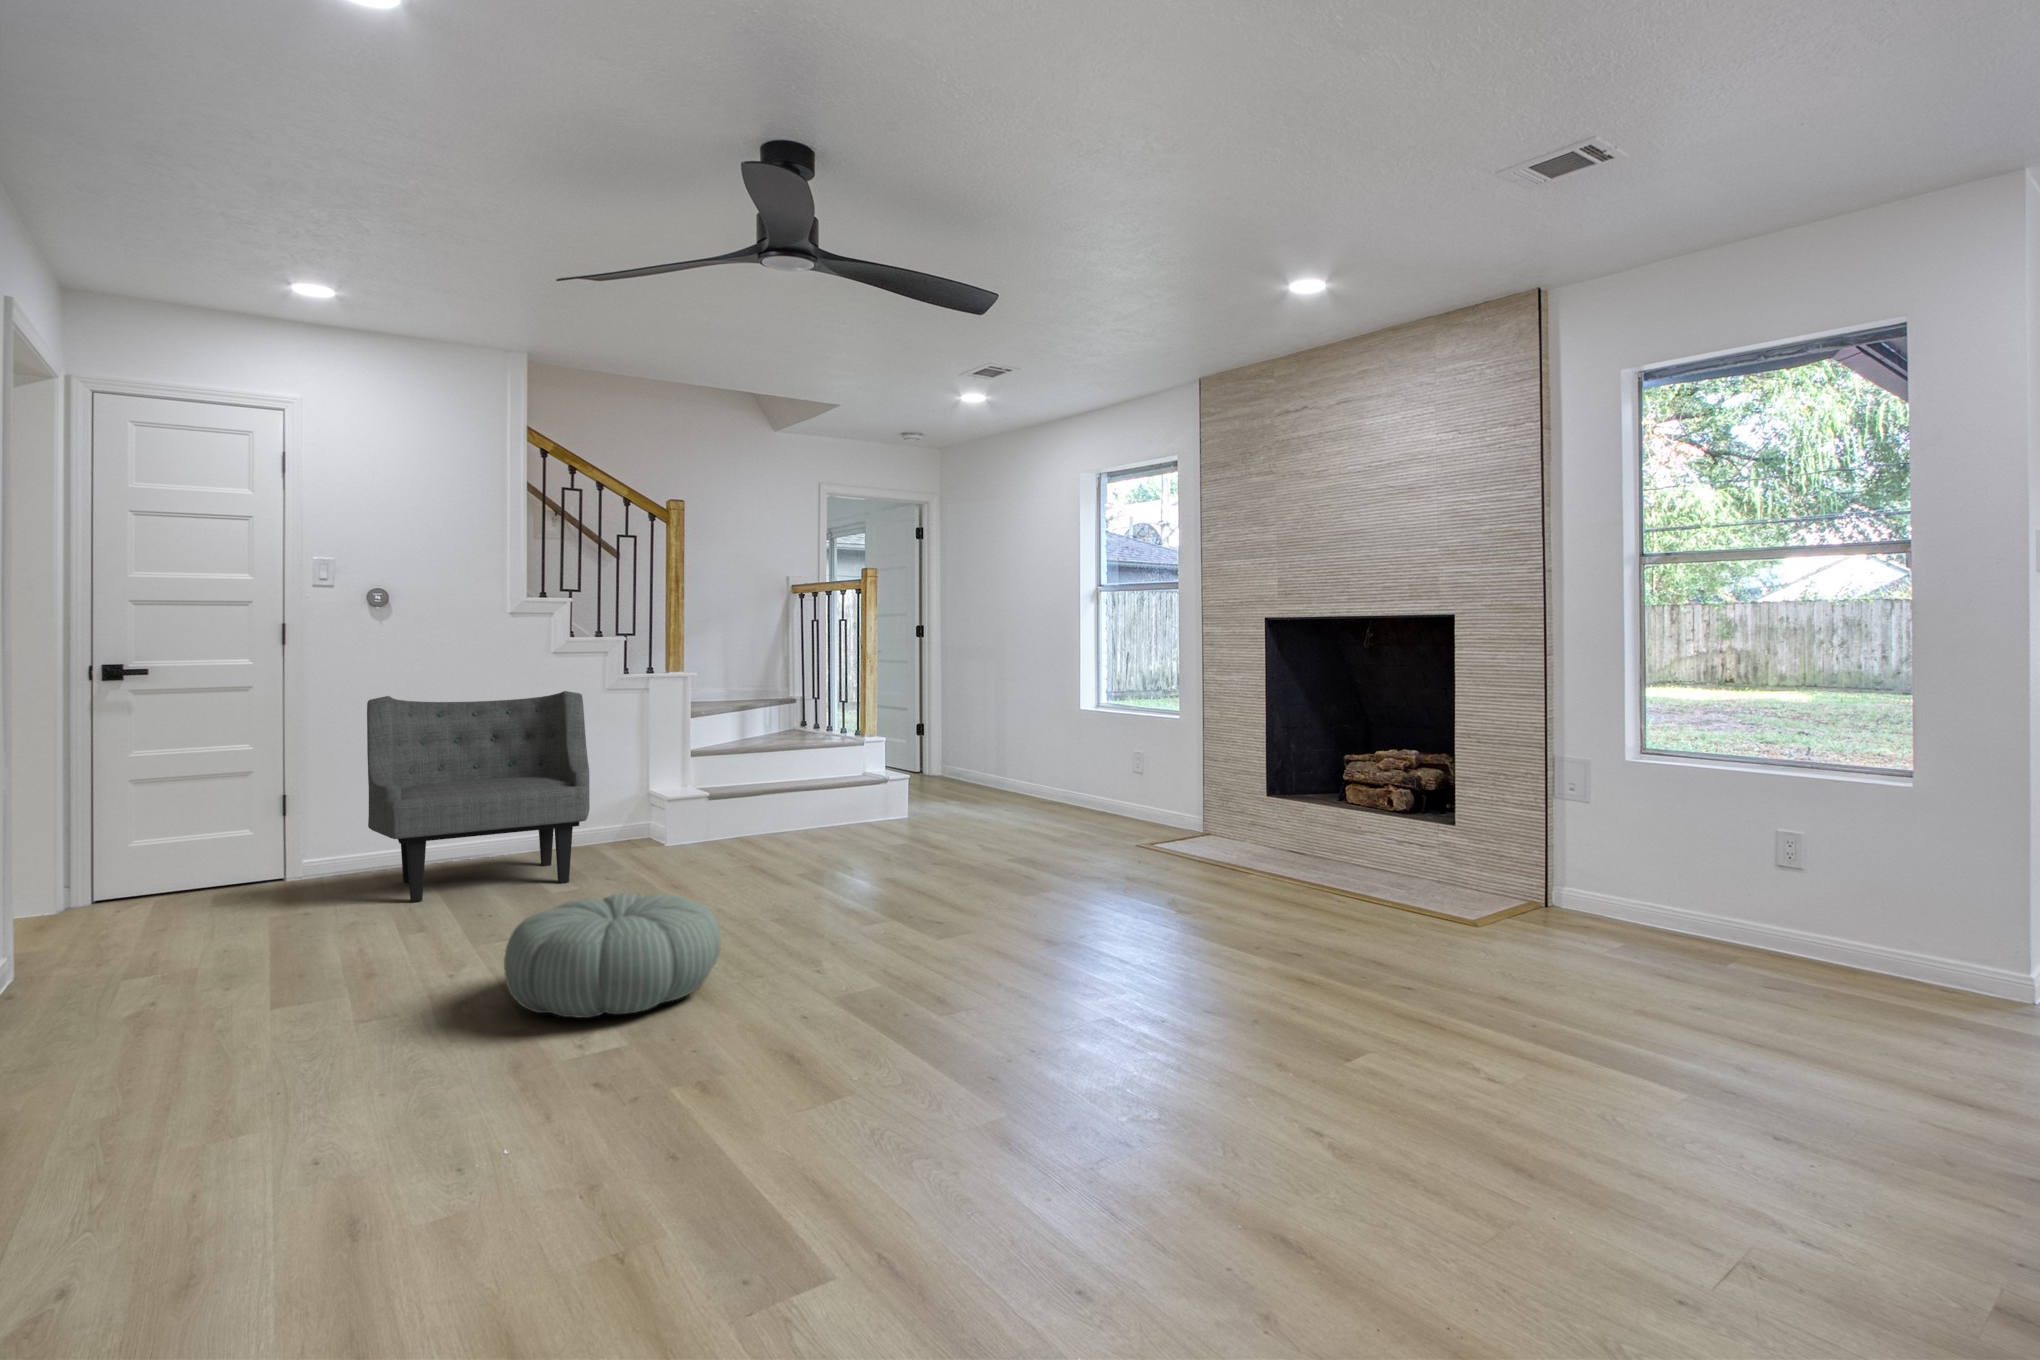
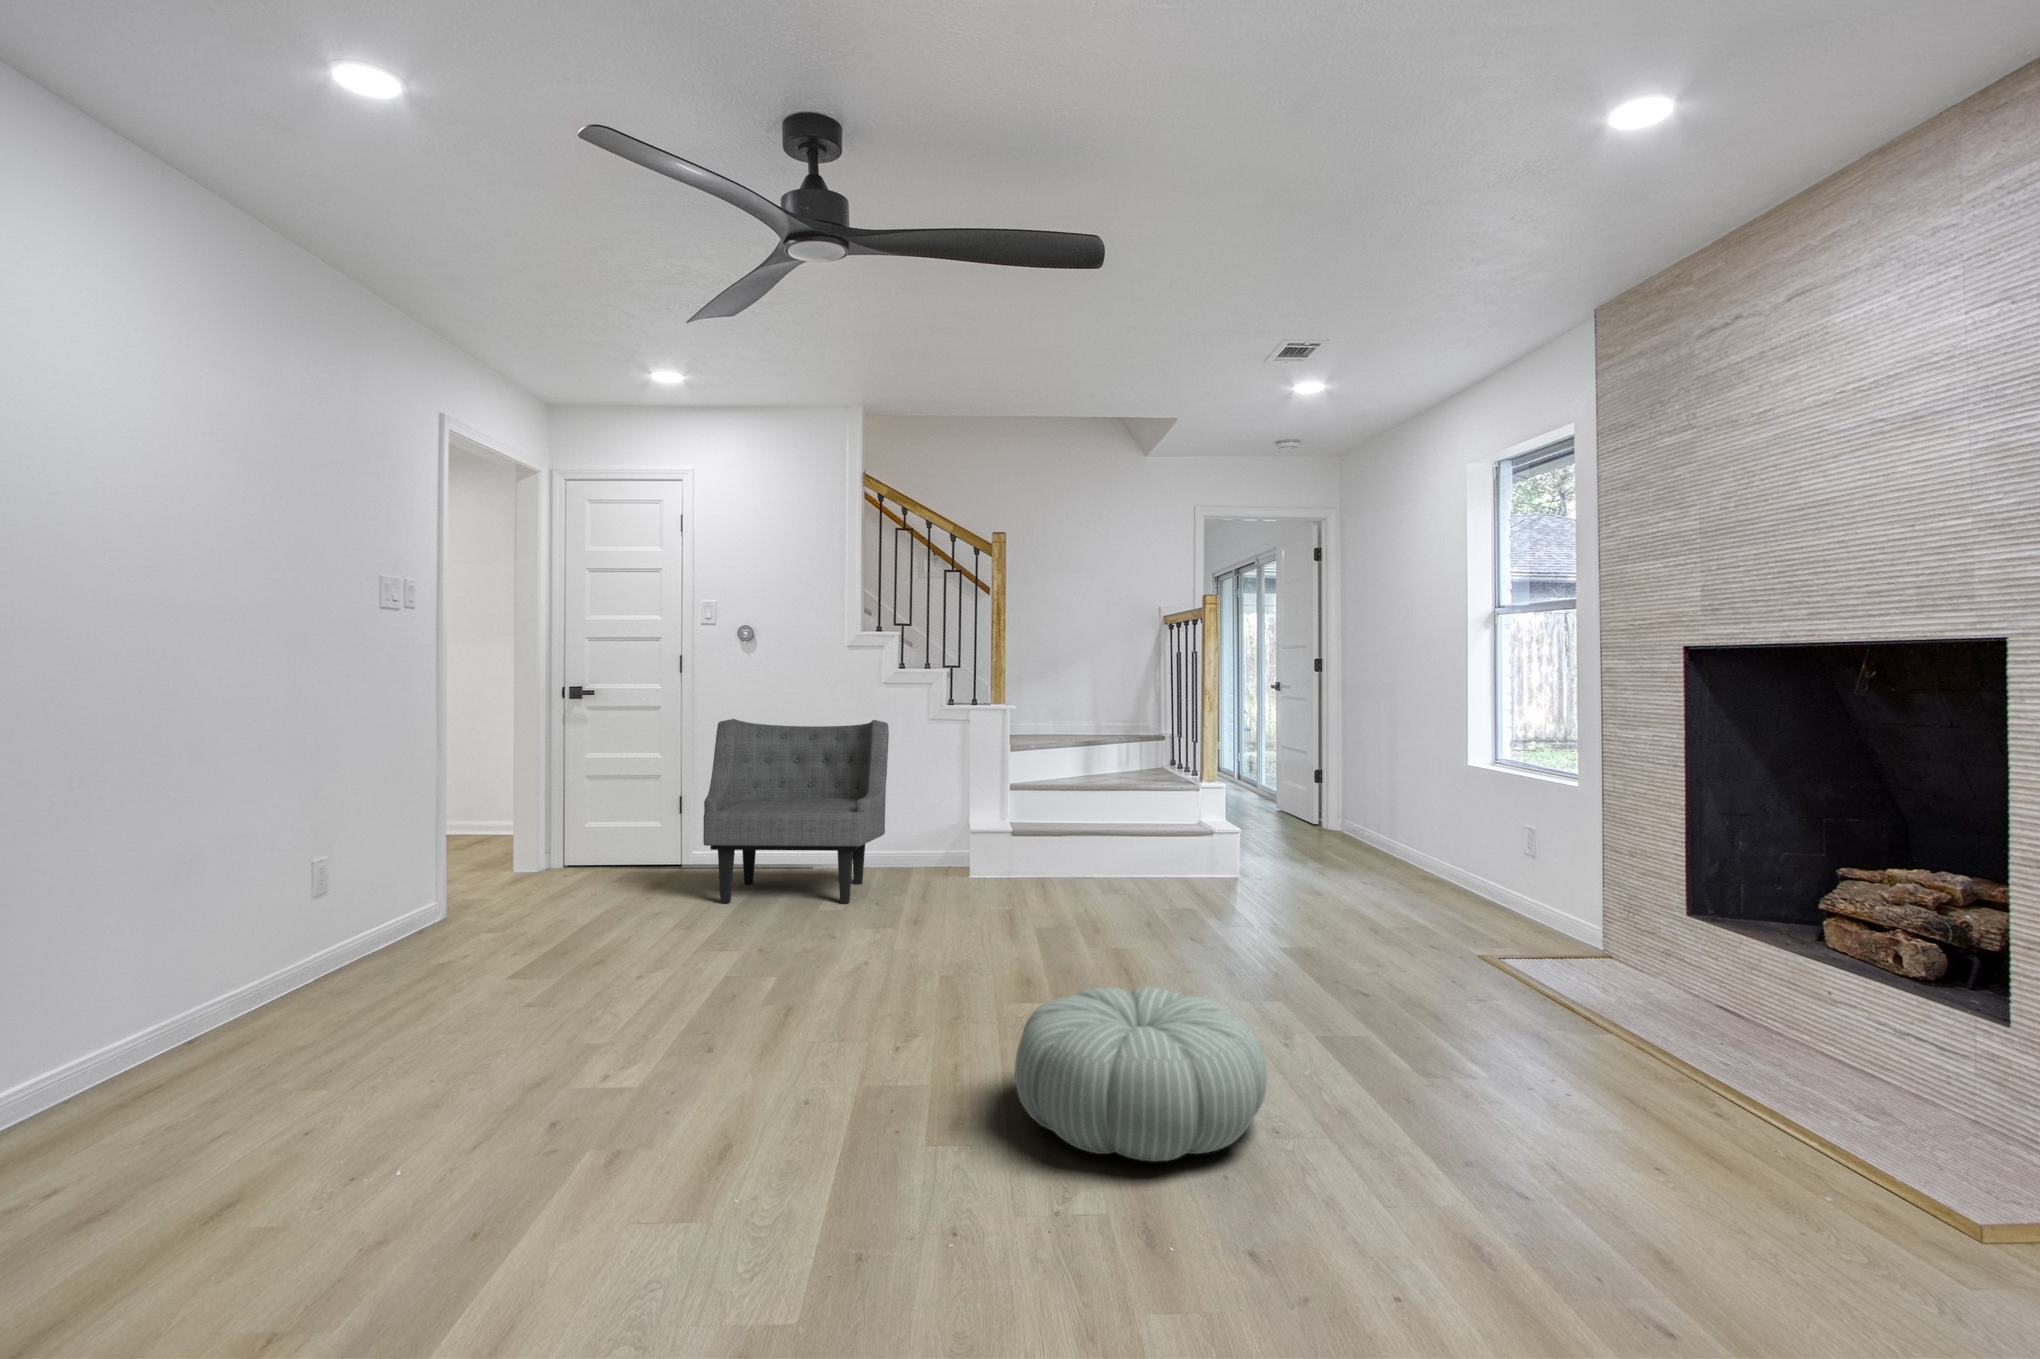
pouf: present [504,893,721,1018] -> present [1015,987,1267,1161]

